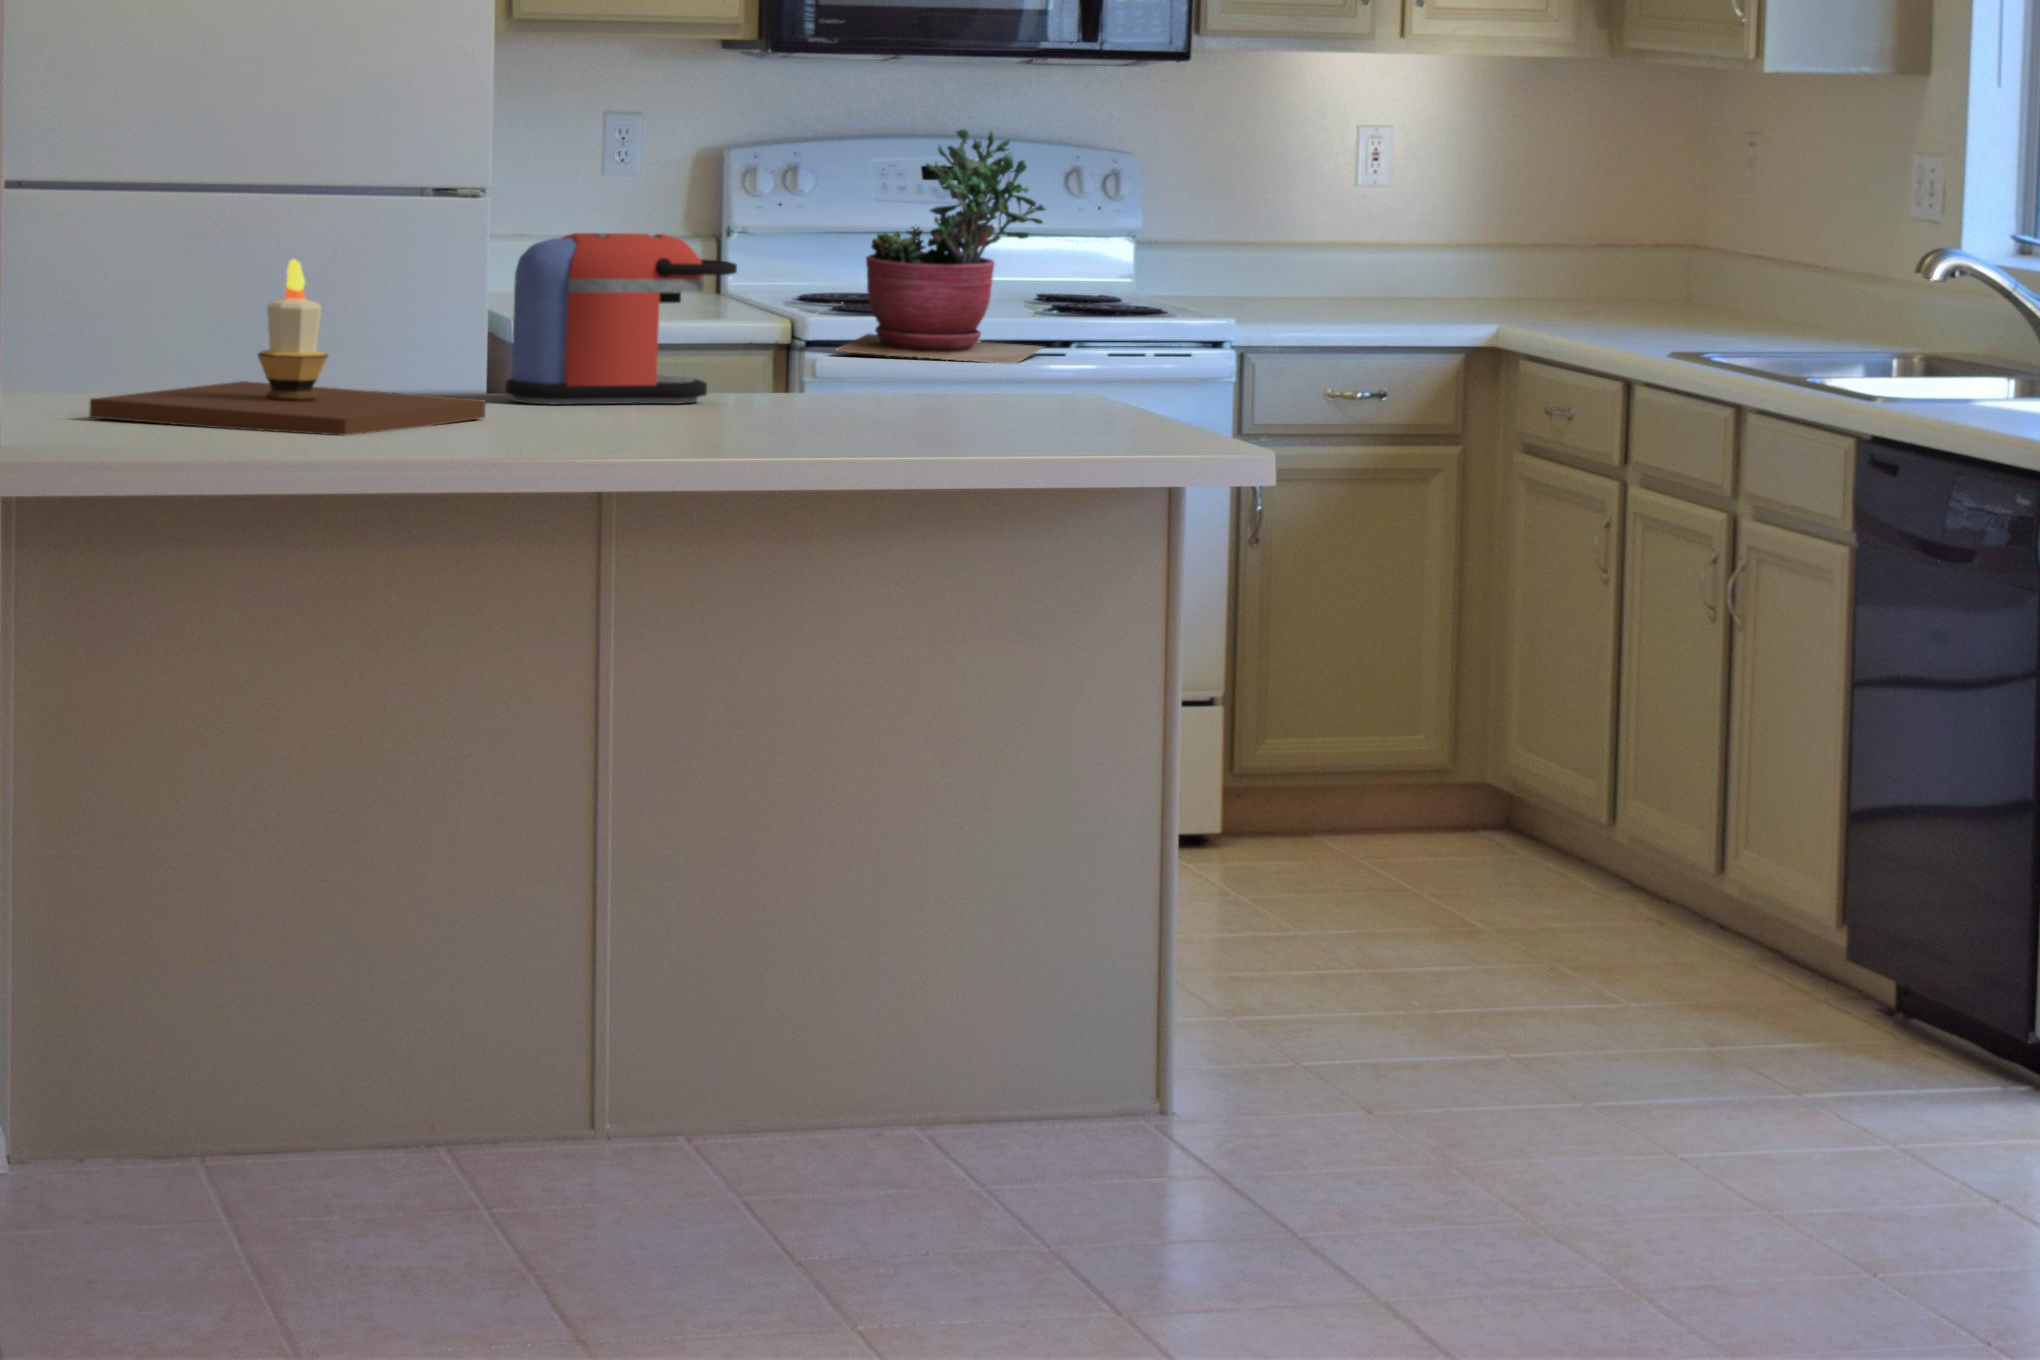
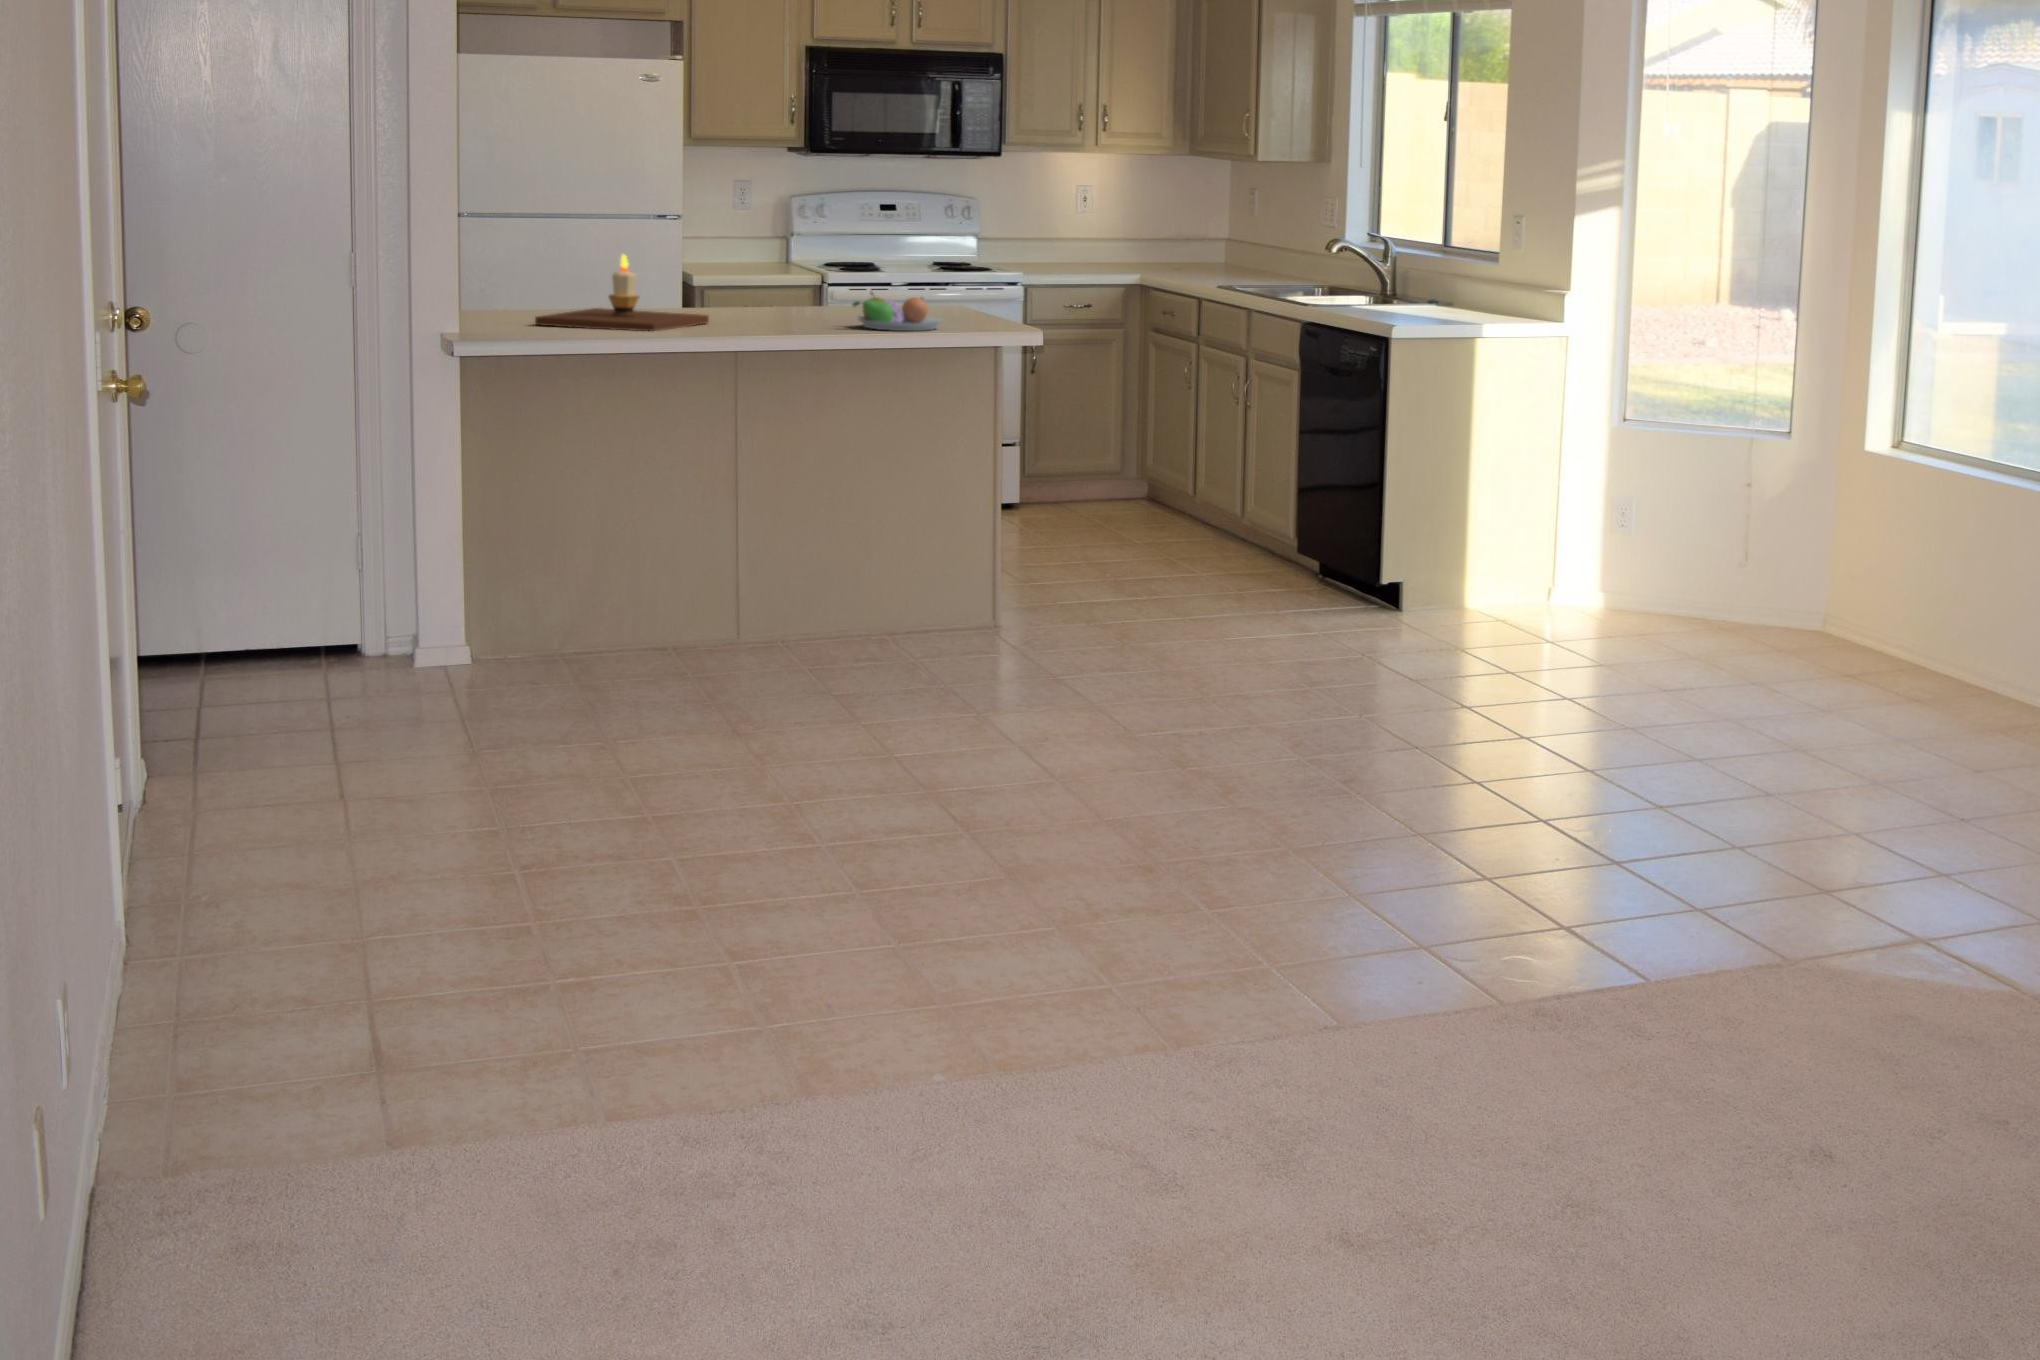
succulent plant: present [834,129,1045,364] -> none [841,188,939,296]
coffee maker: present [505,233,737,405] -> none [711,240,812,317]
fruit bowl: none [804,349,1016,442] -> present [853,292,943,331]

